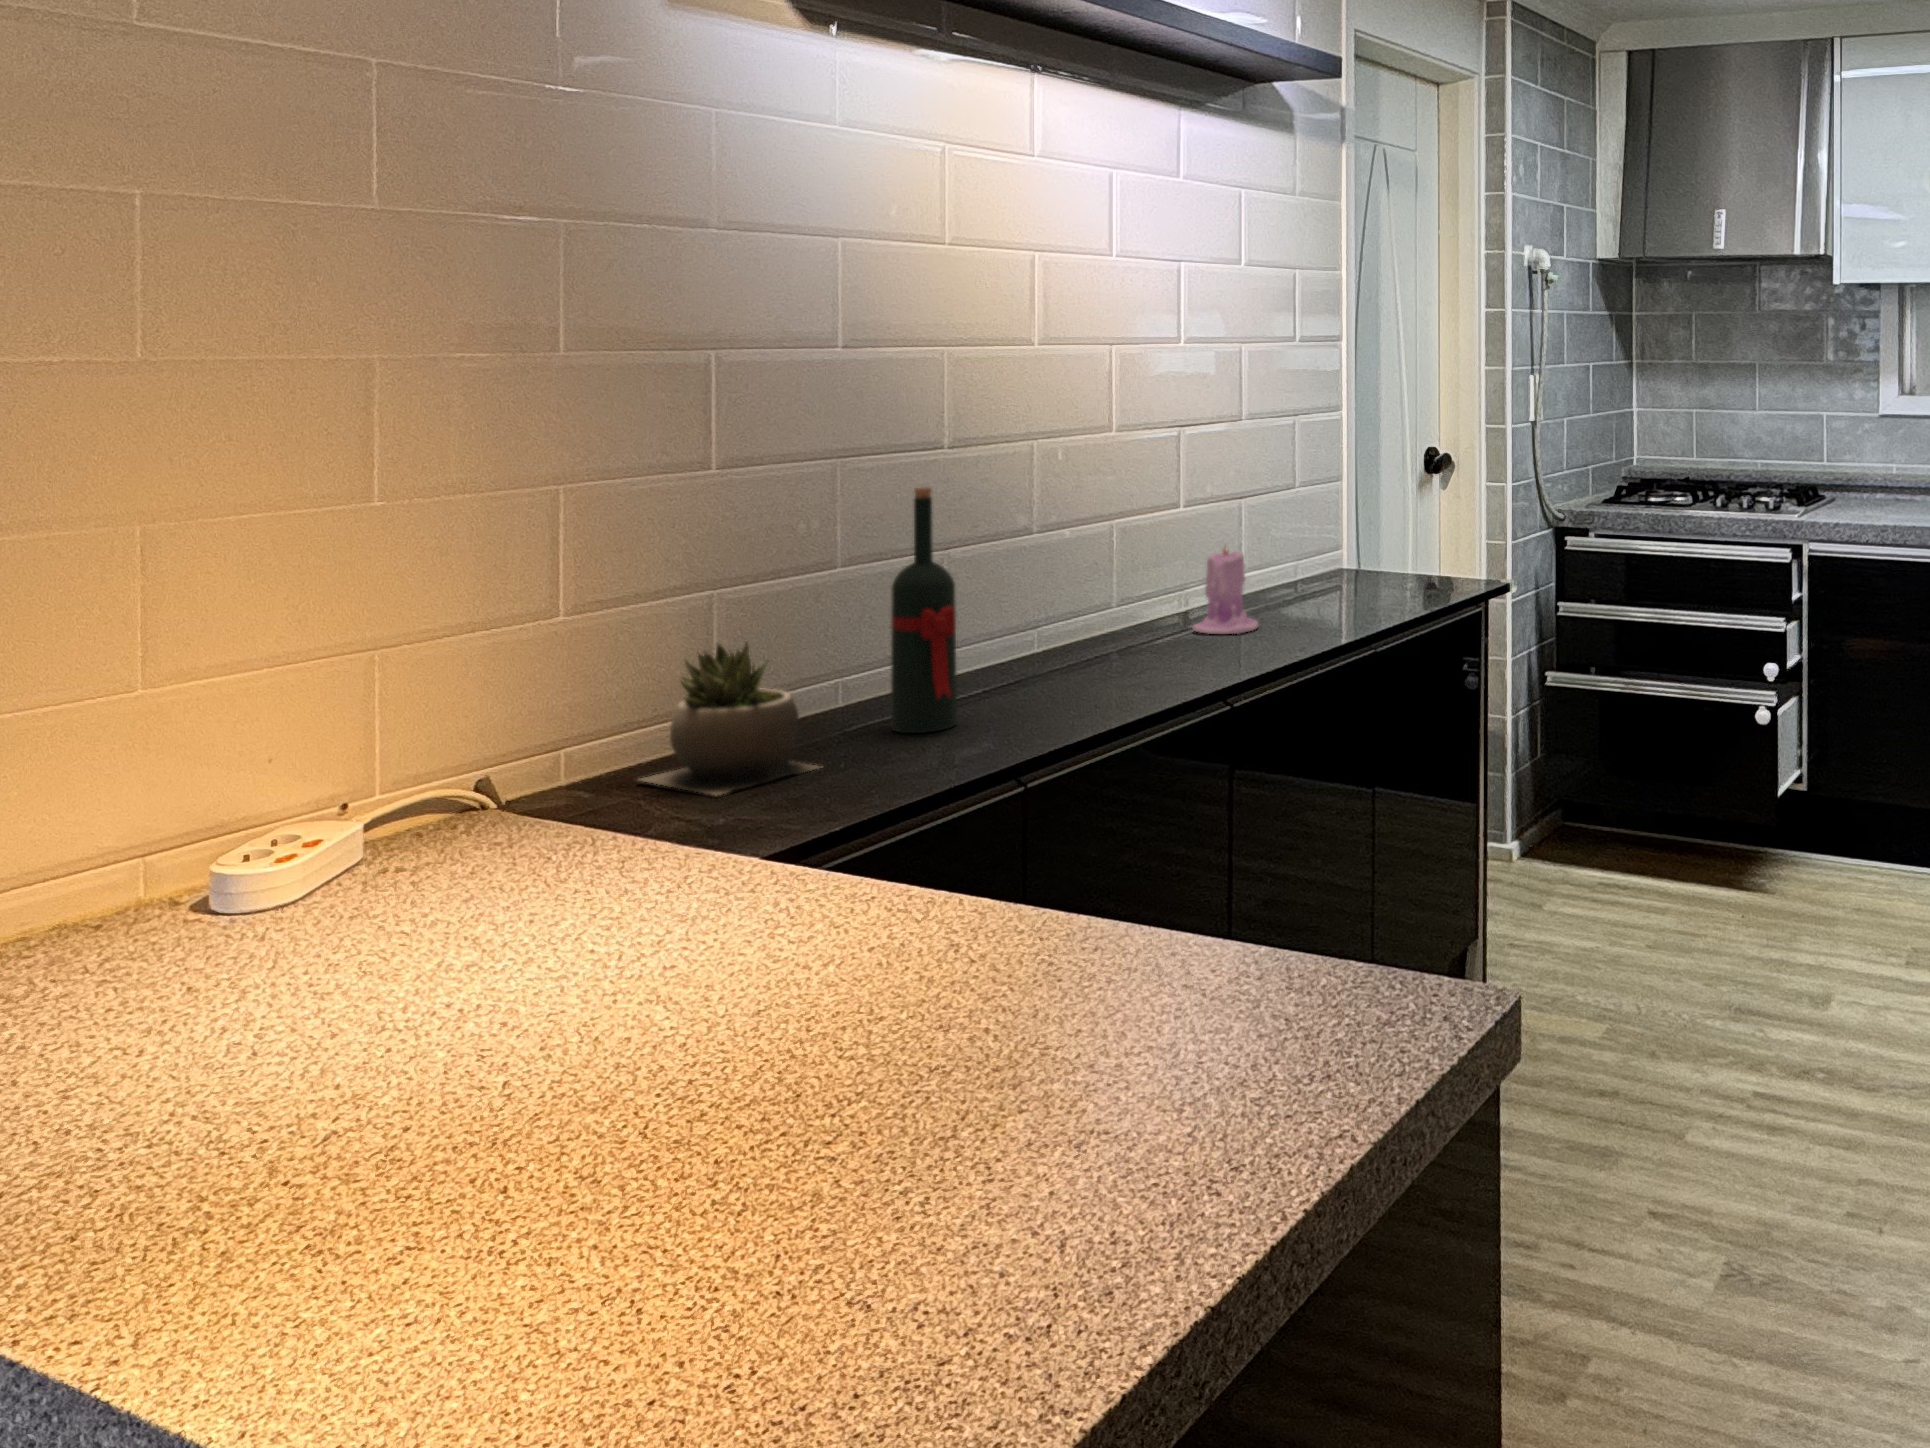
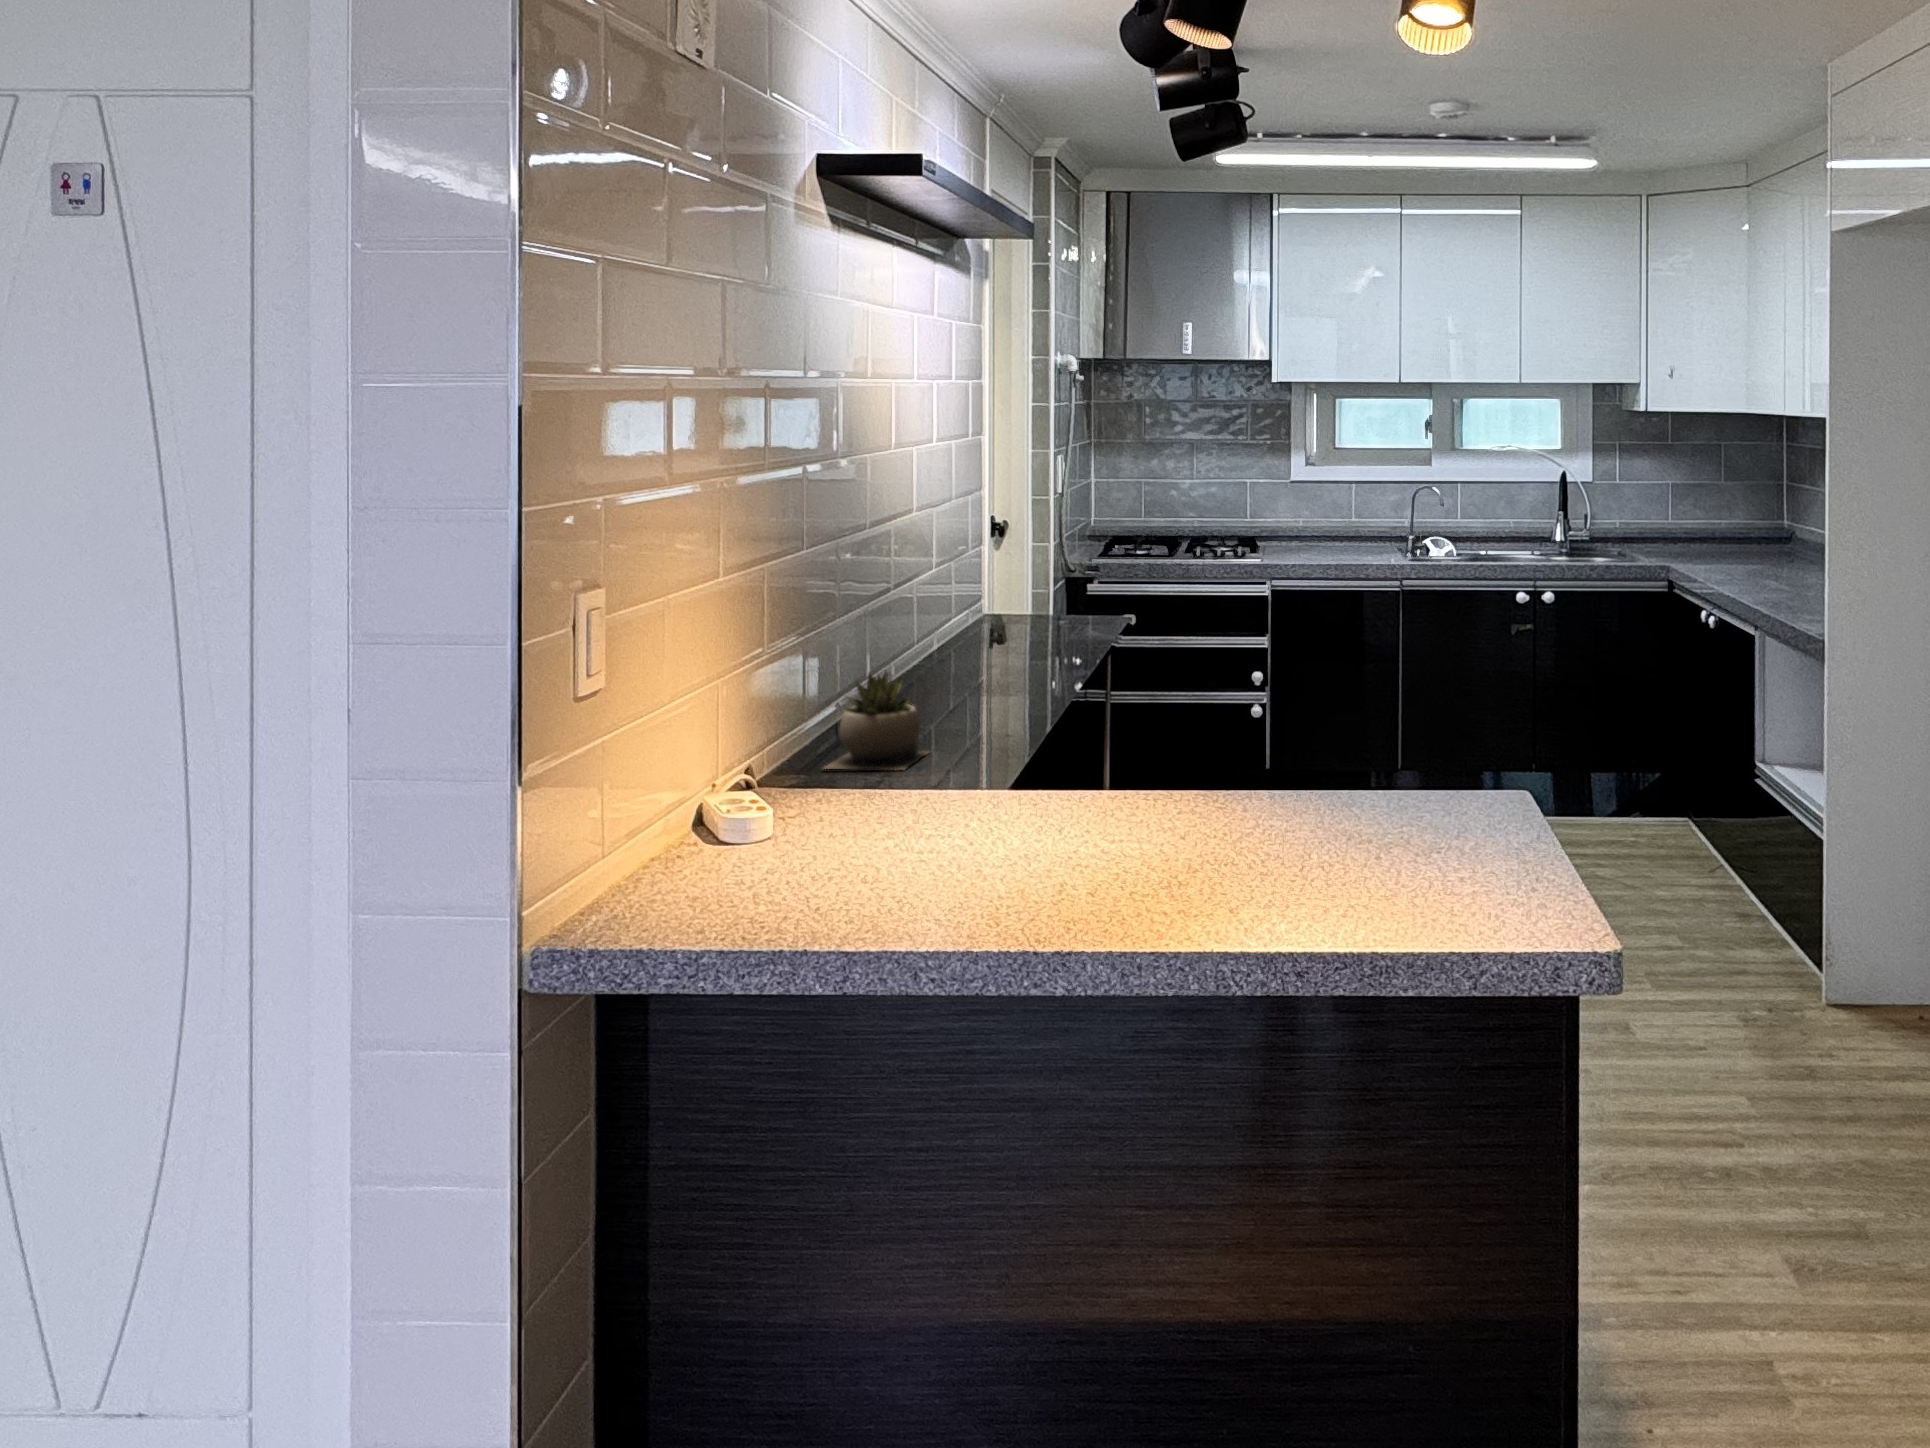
wine bottle: present [891,487,957,733] -> none [915,561,968,732]
candle: present [1193,548,1258,634] -> none [976,594,1025,663]

